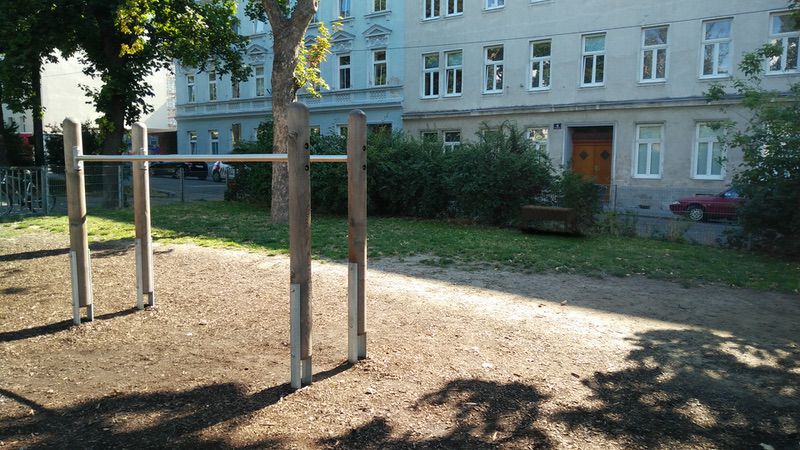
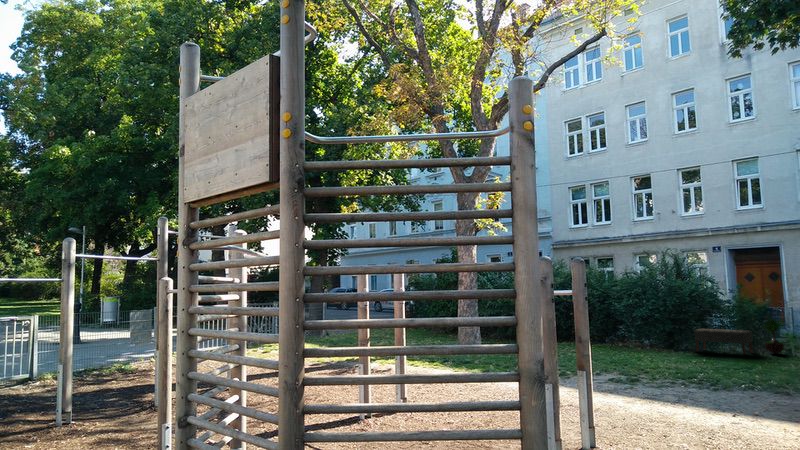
potted tree: none [583,193,607,232] -> present [763,318,784,354]

